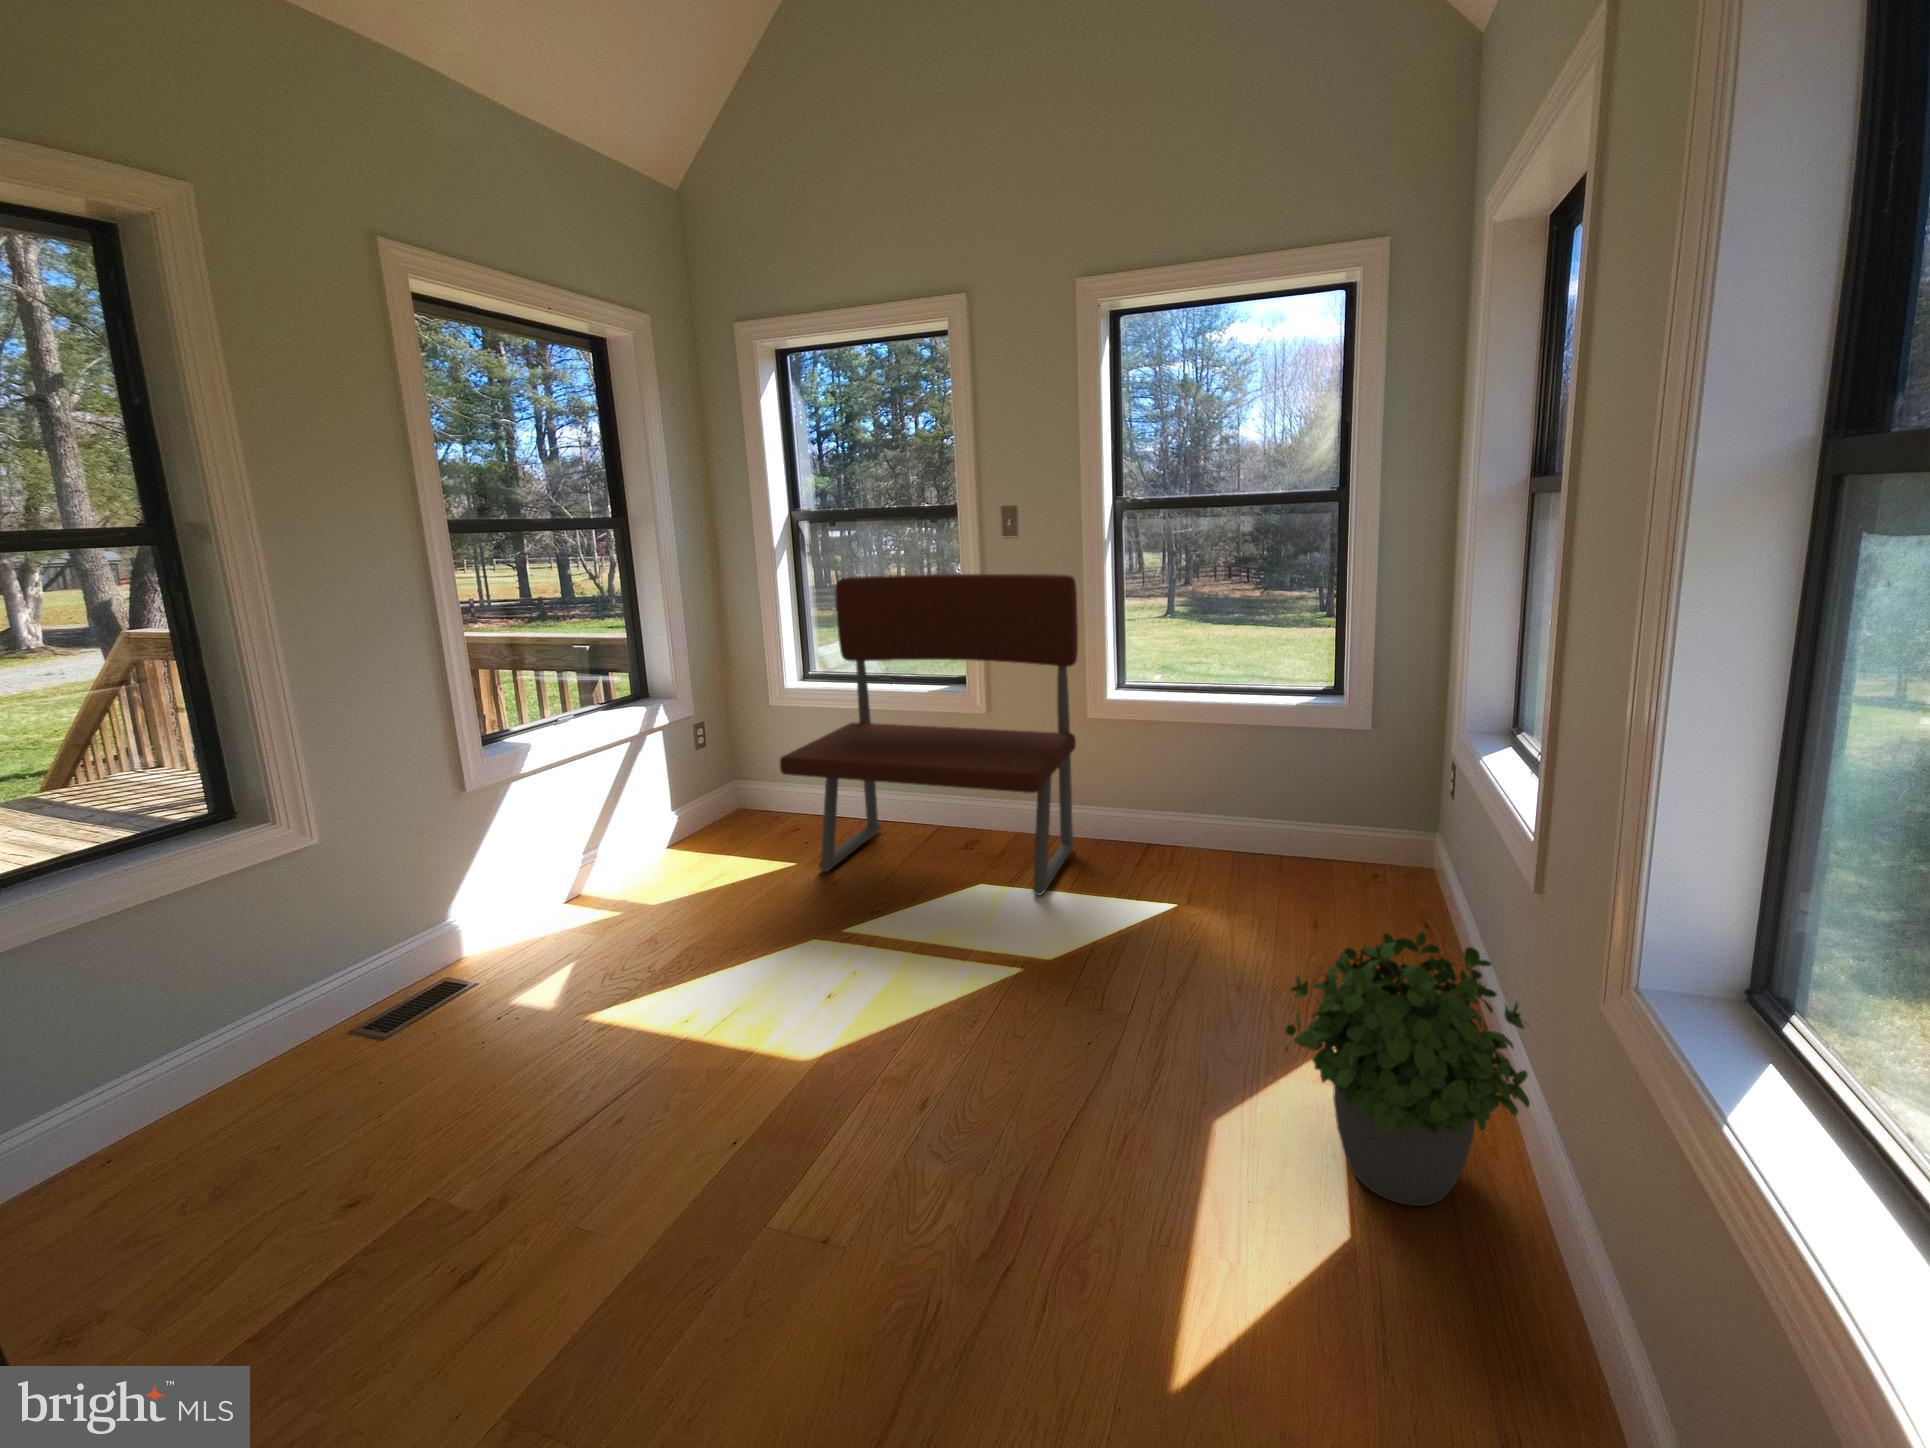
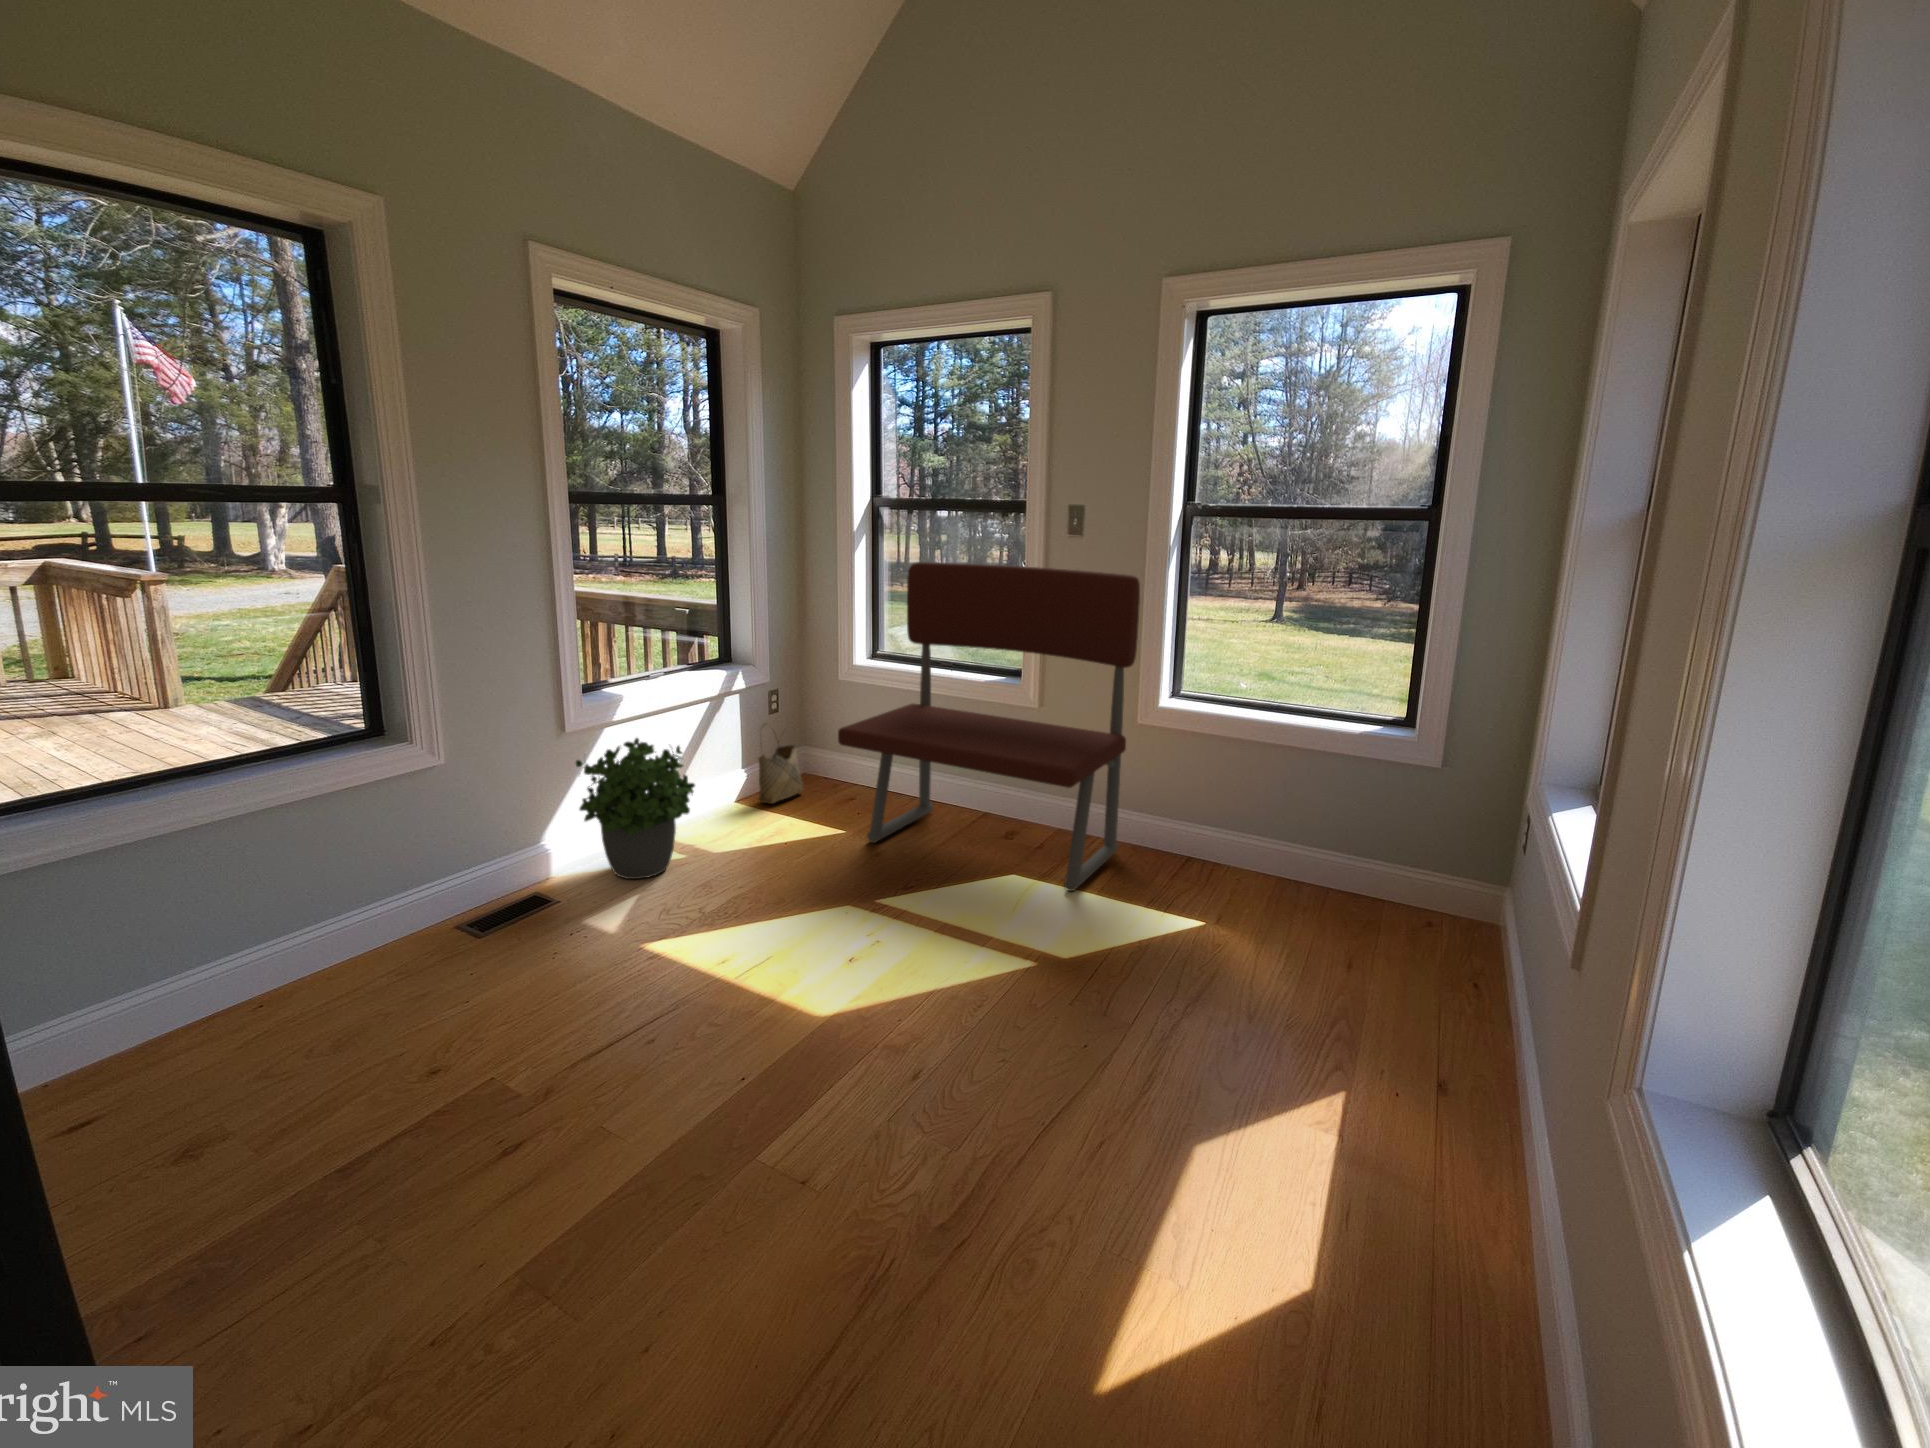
woven basket: none [687,759,740,843] -> present [759,728,803,804]
potted plant: present [1285,933,1530,1206] -> present [576,738,695,879]

